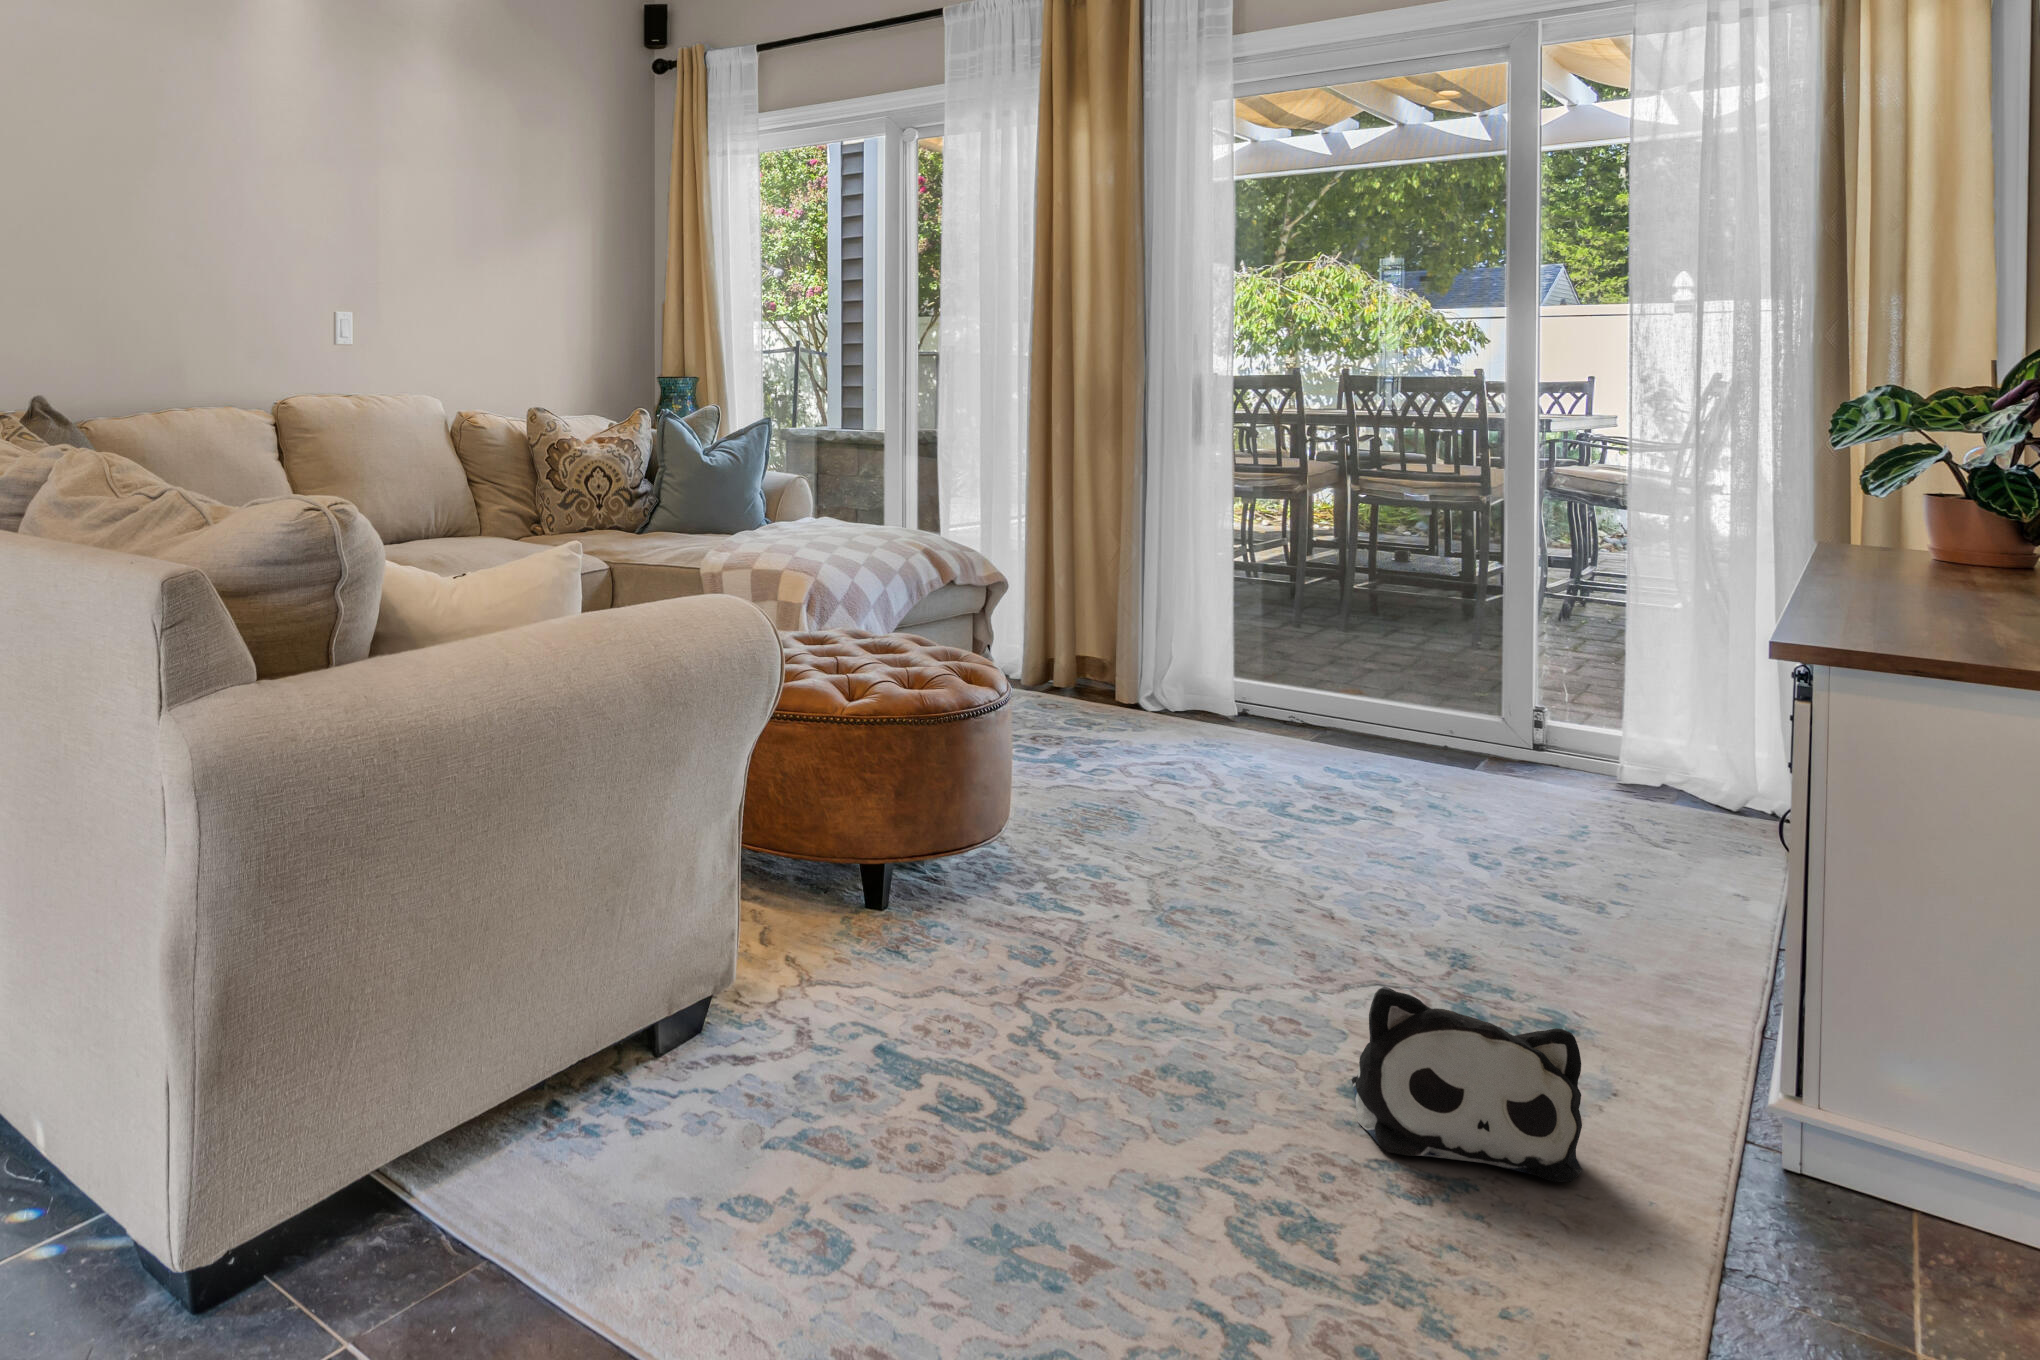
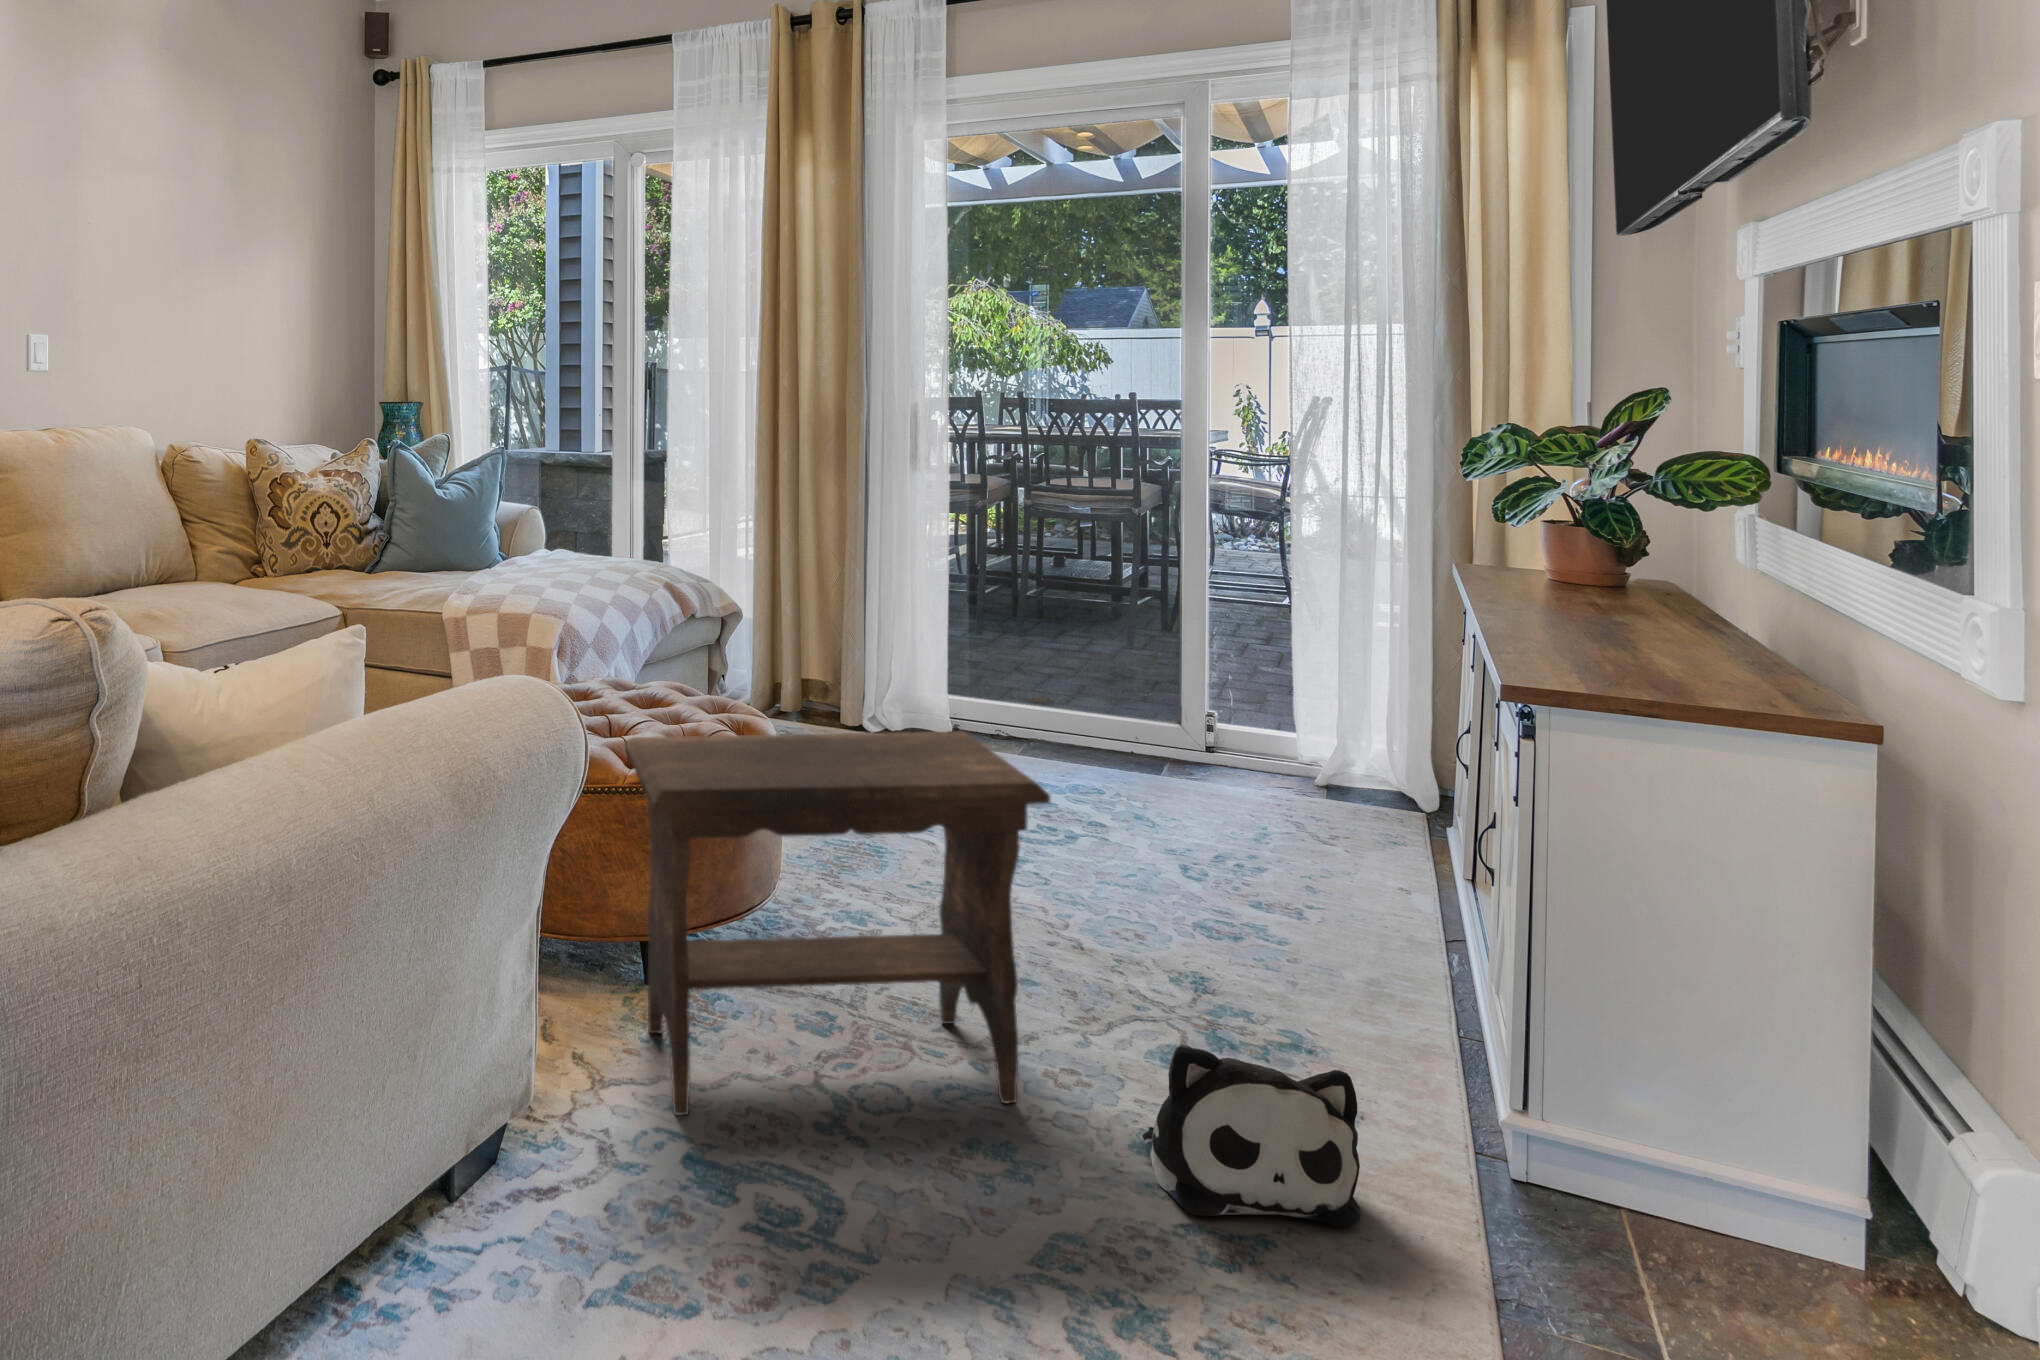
footstool: none [842,670,1258,1040] -> present [625,731,1050,1116]

